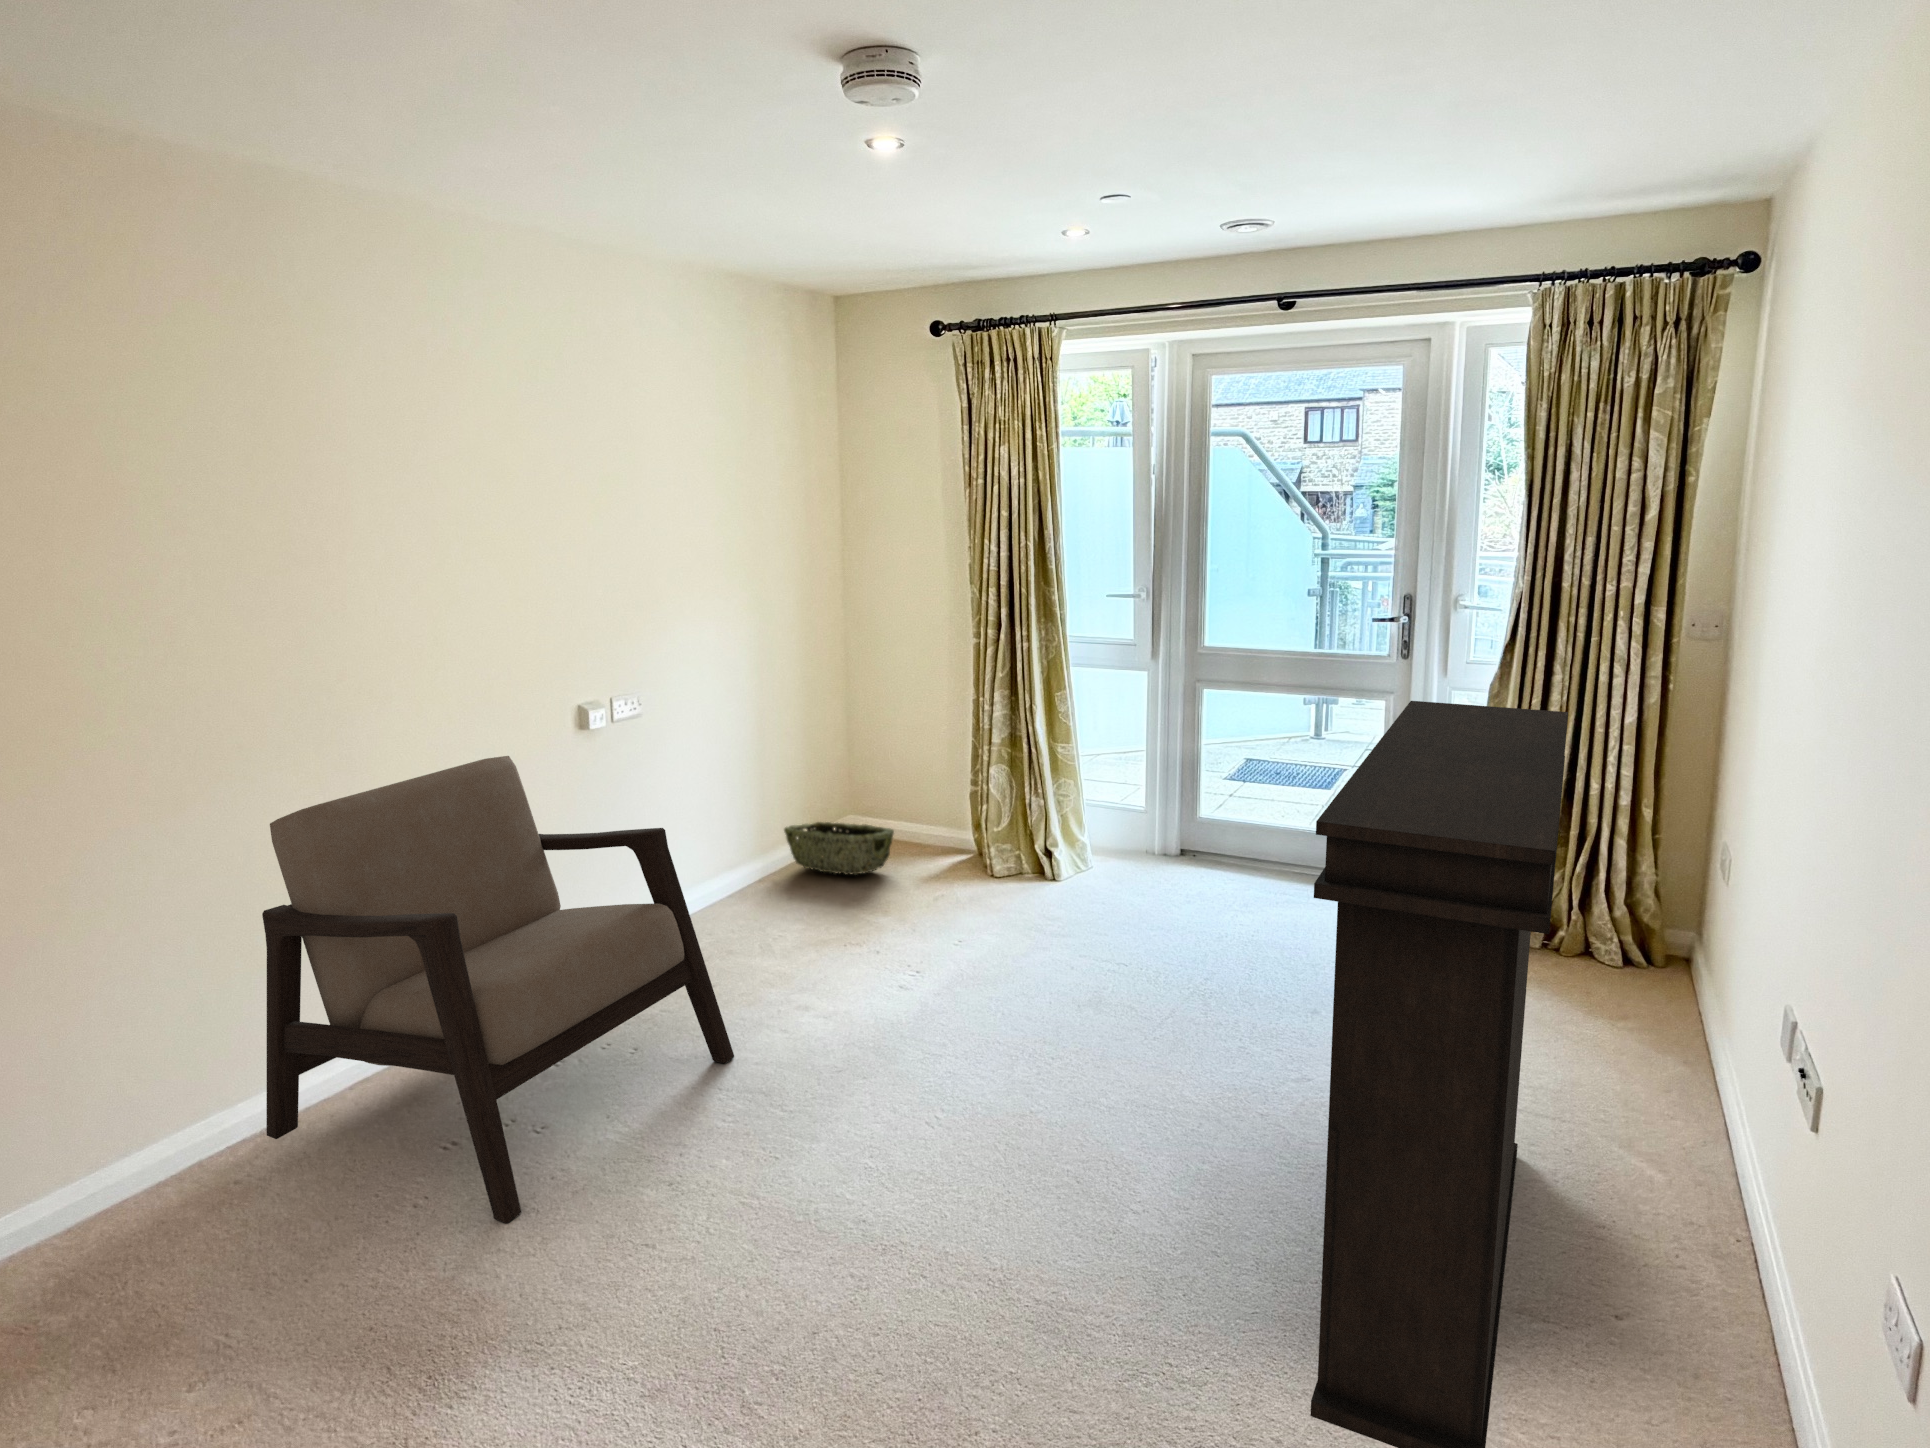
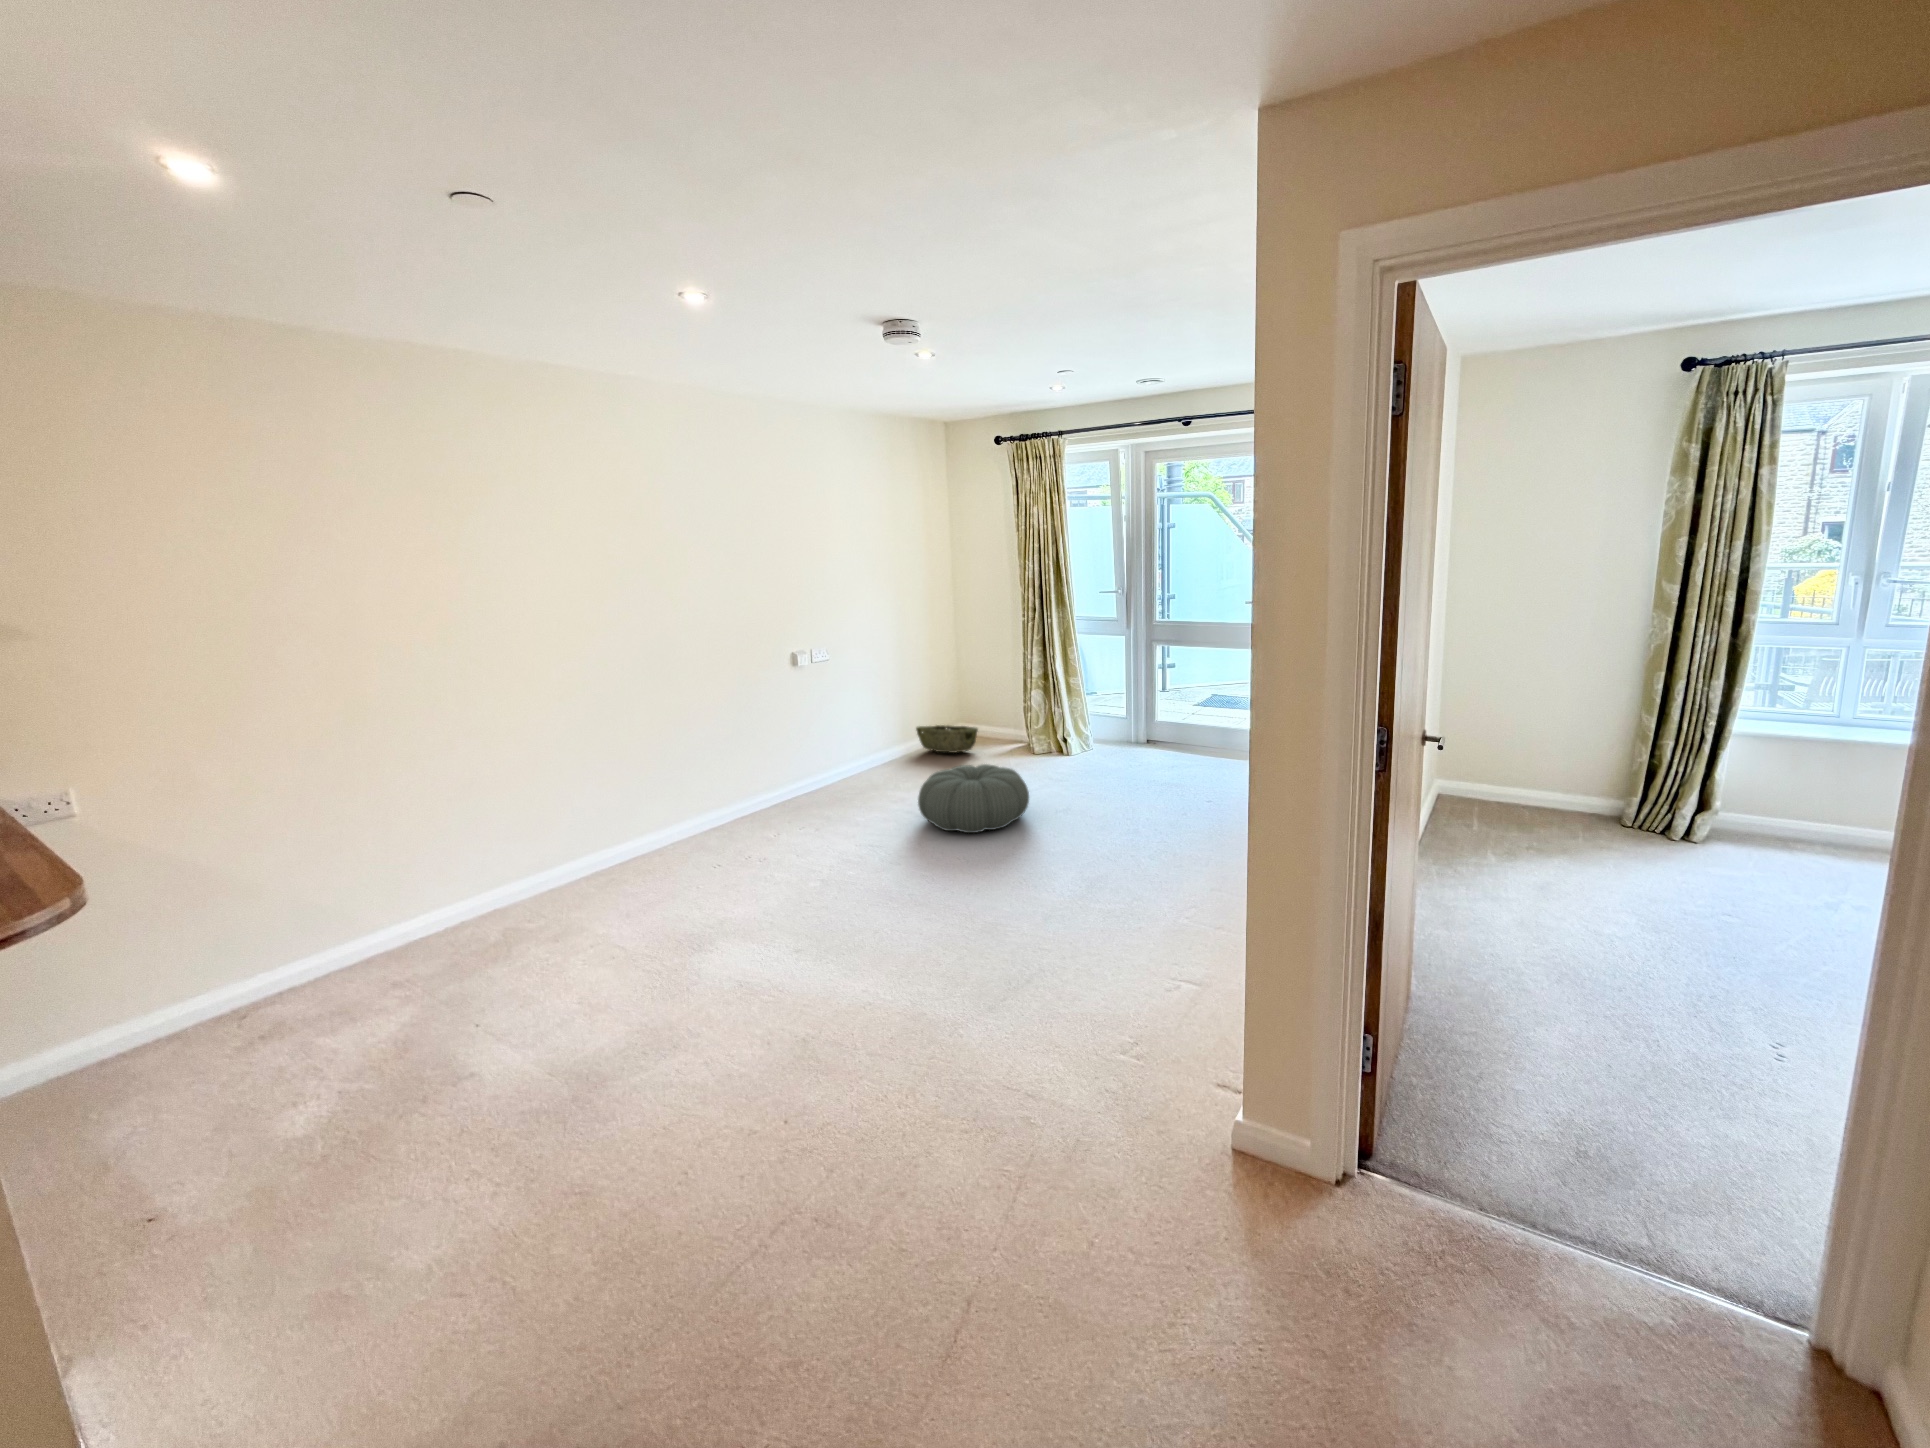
console table: present [1310,701,1568,1448] -> none [1077,633,1267,972]
armchair: present [262,756,734,1223] -> none [627,675,867,890]
pouf: none [831,920,1038,1065] -> present [918,764,1029,833]

